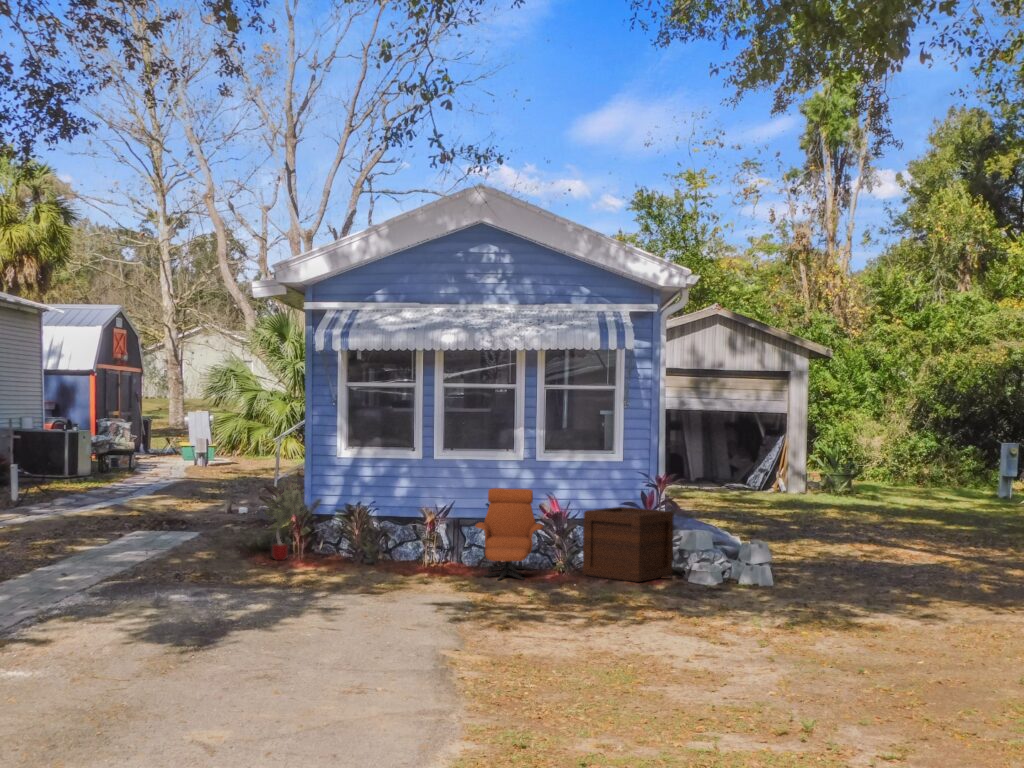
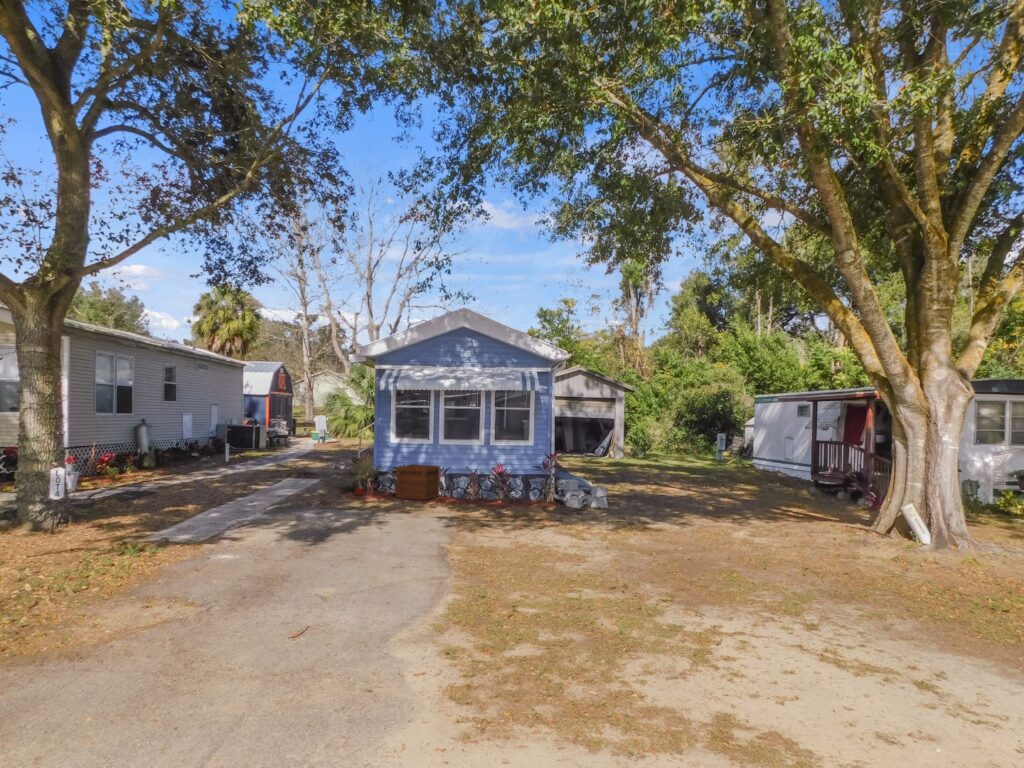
lounge chair: present [475,488,543,580] -> none [460,459,494,505]
wooden crate: present [583,507,674,582] -> present [396,464,440,500]

